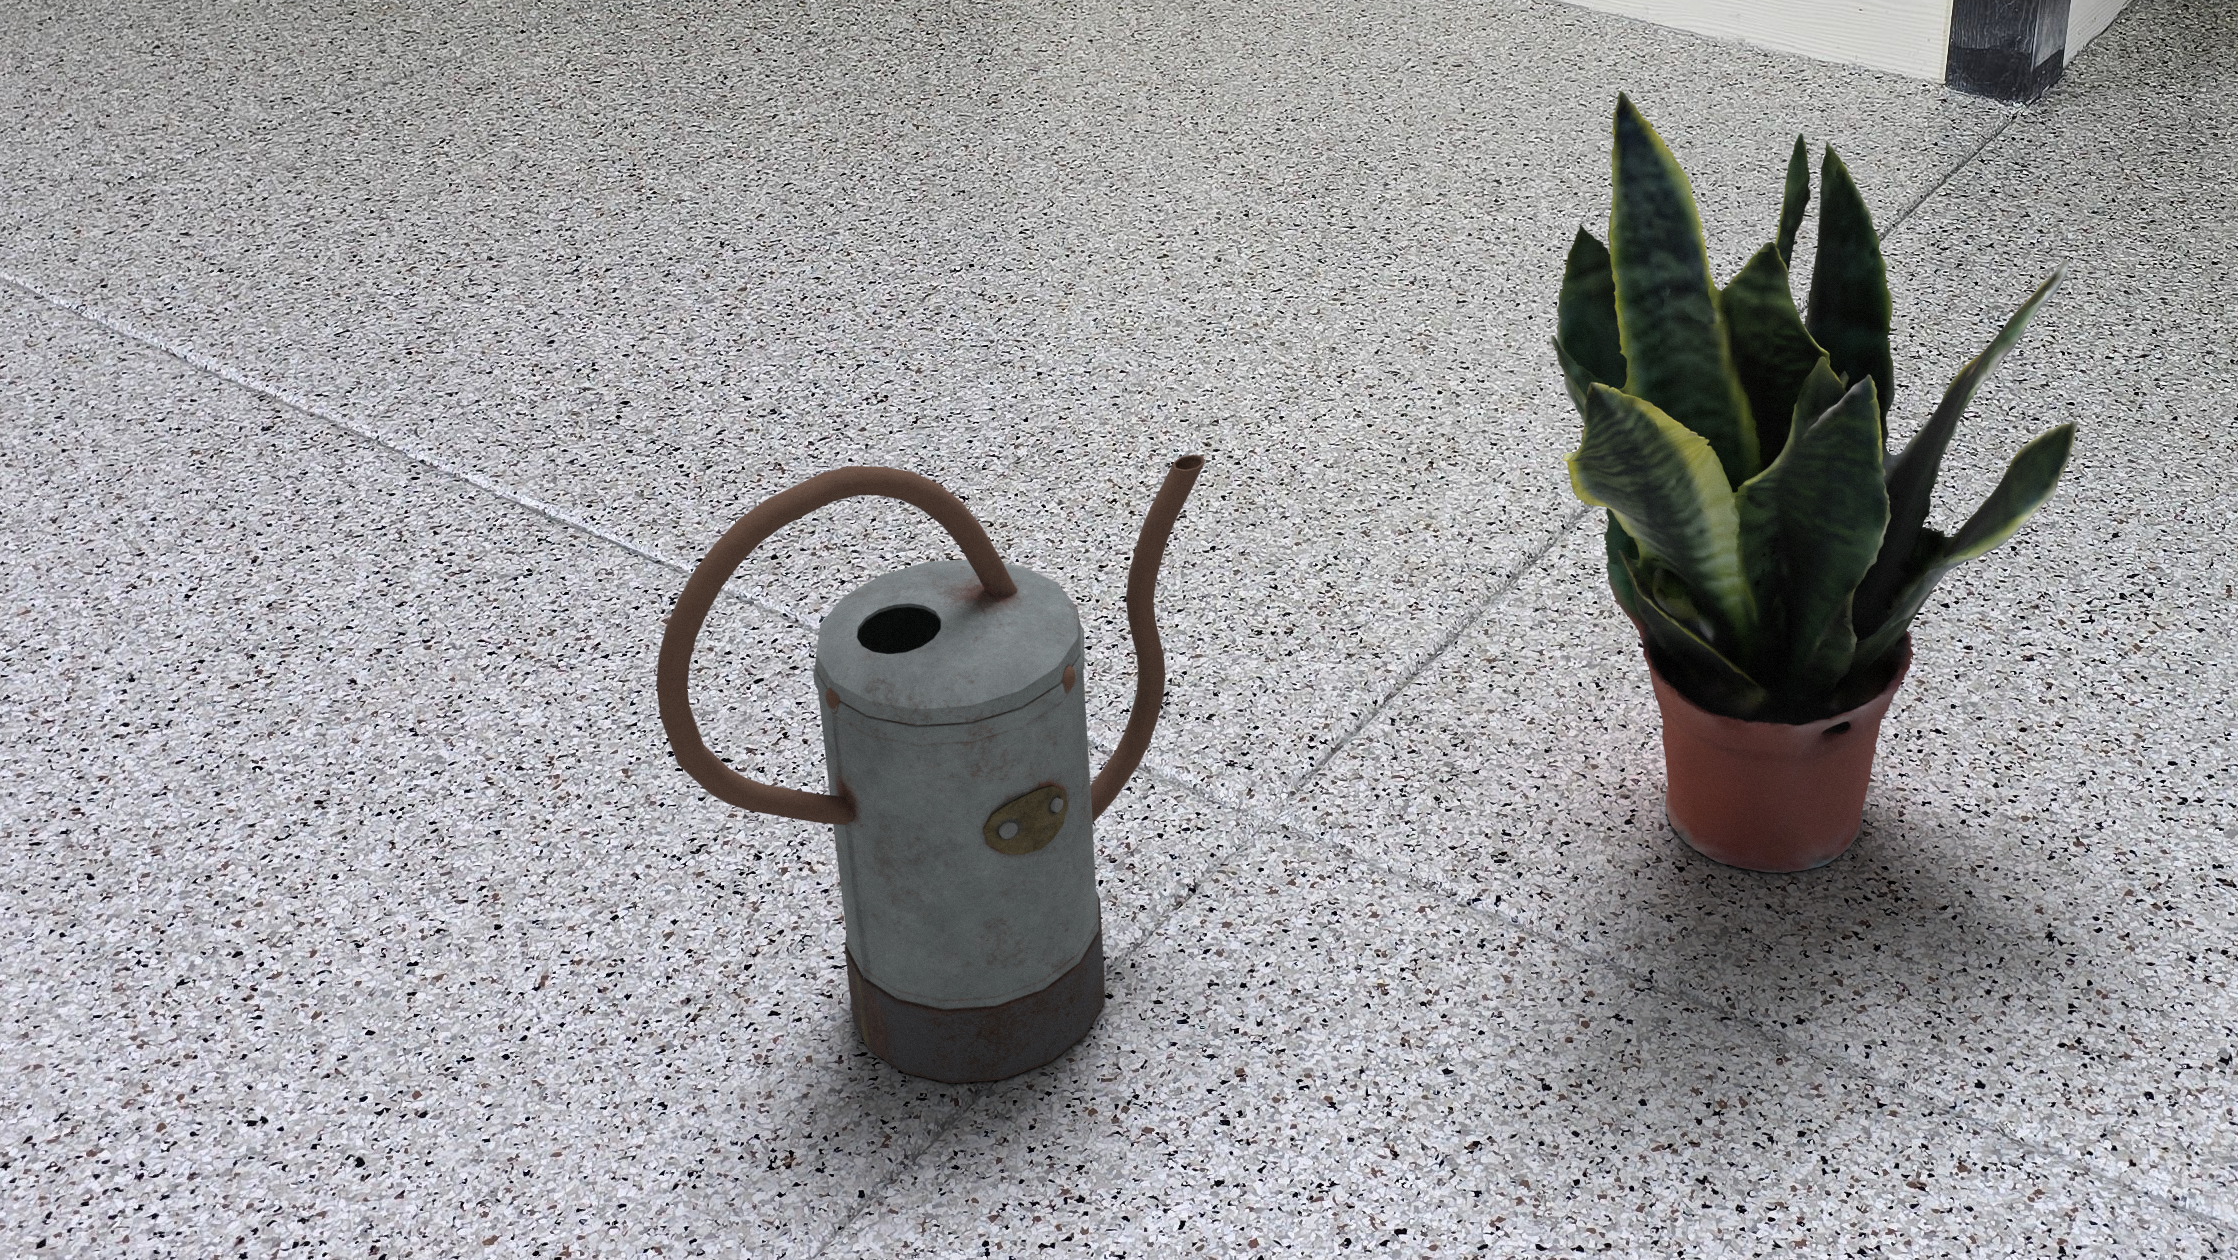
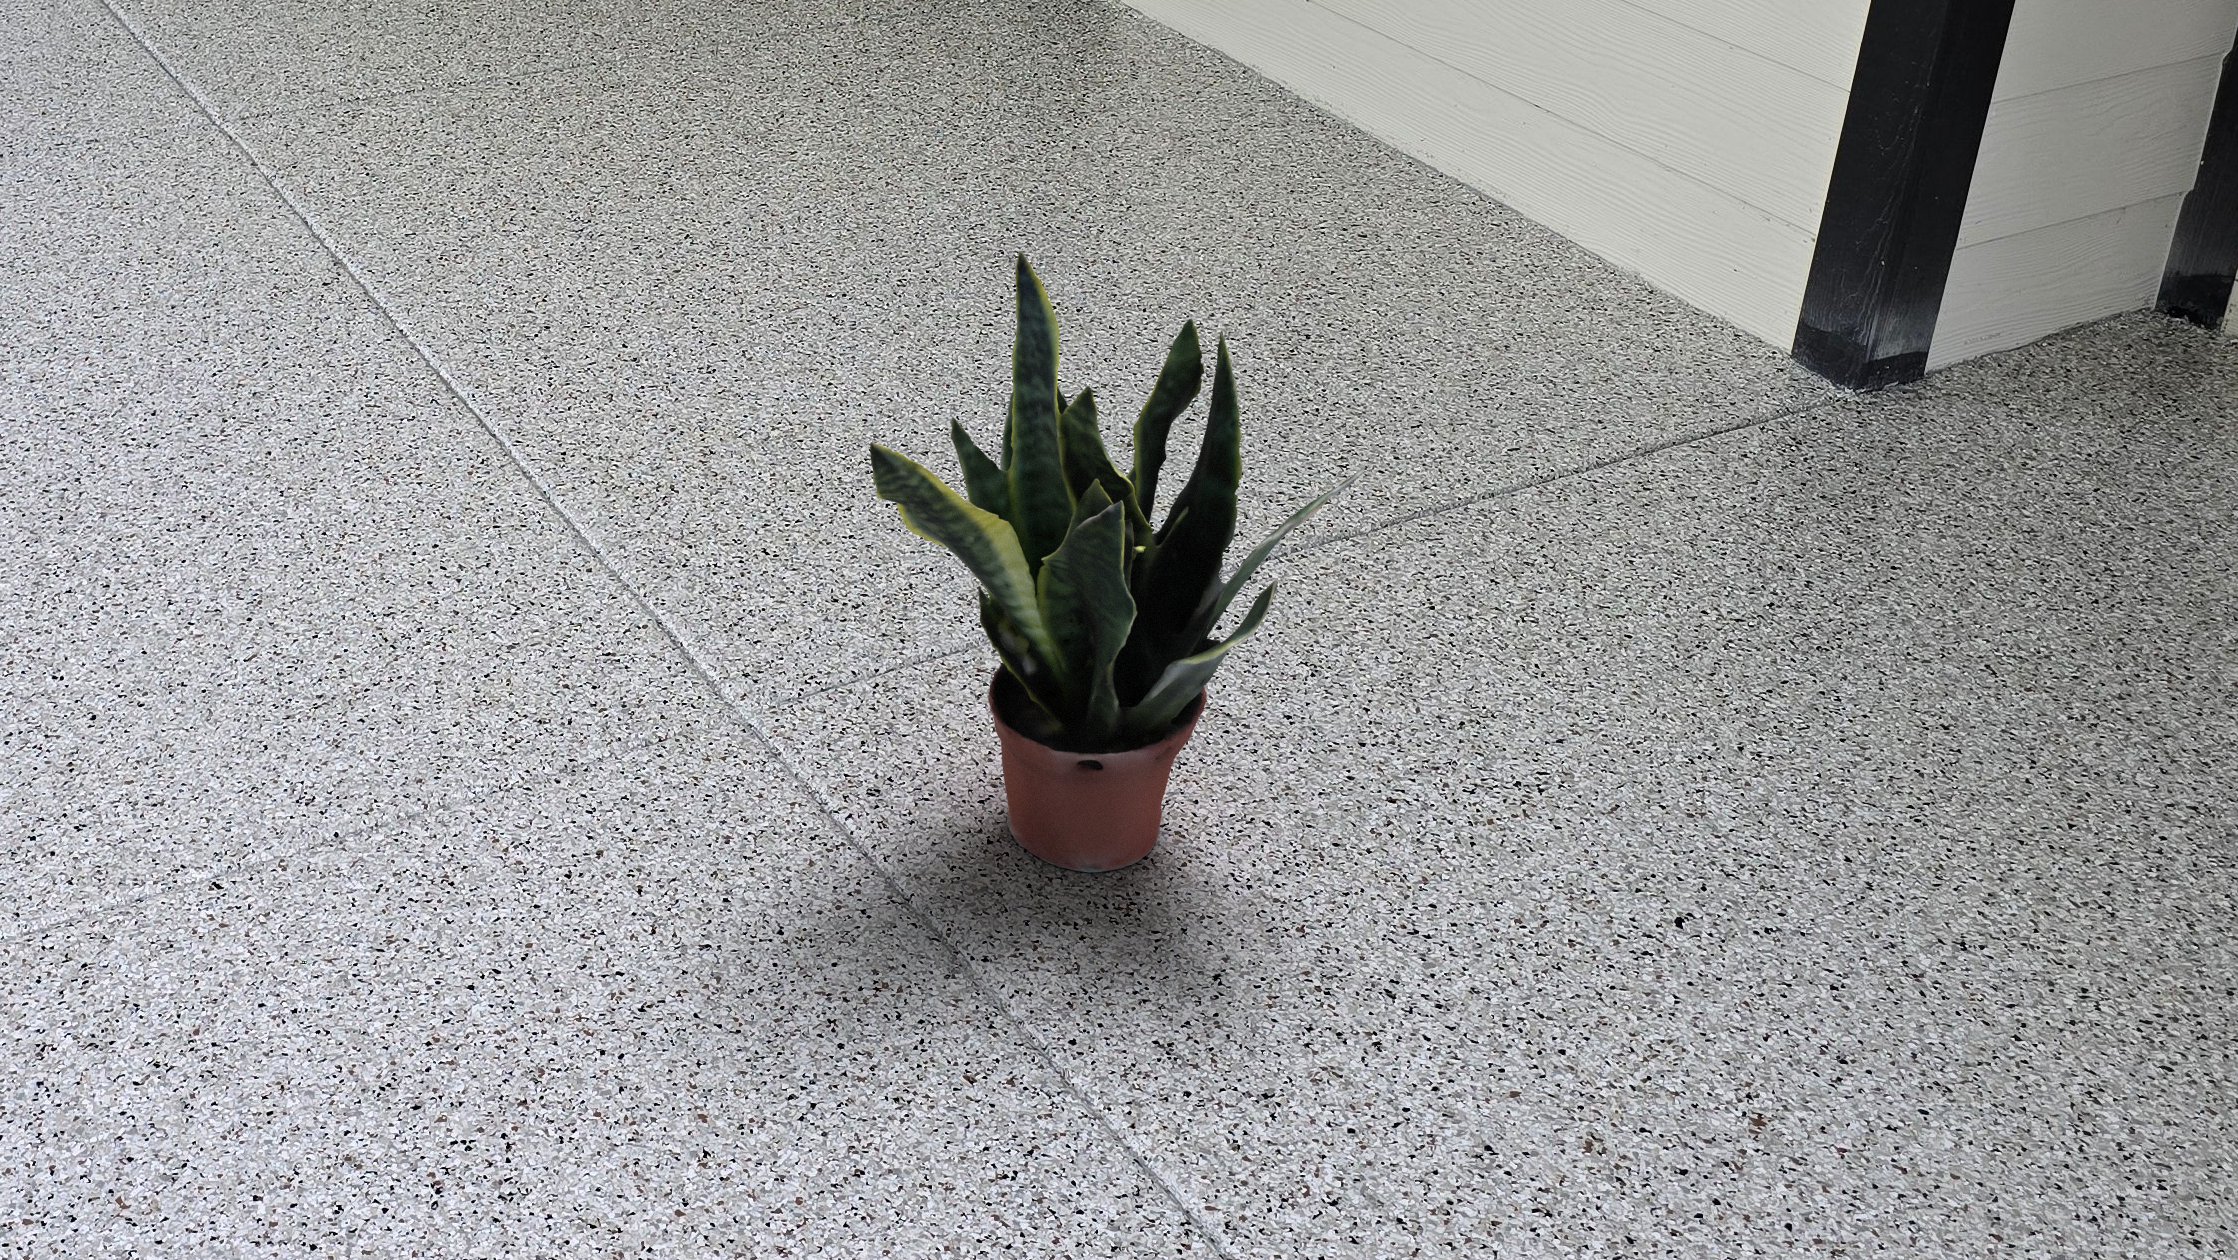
watering can: present [656,454,1205,1083] -> none [266,367,688,804]

